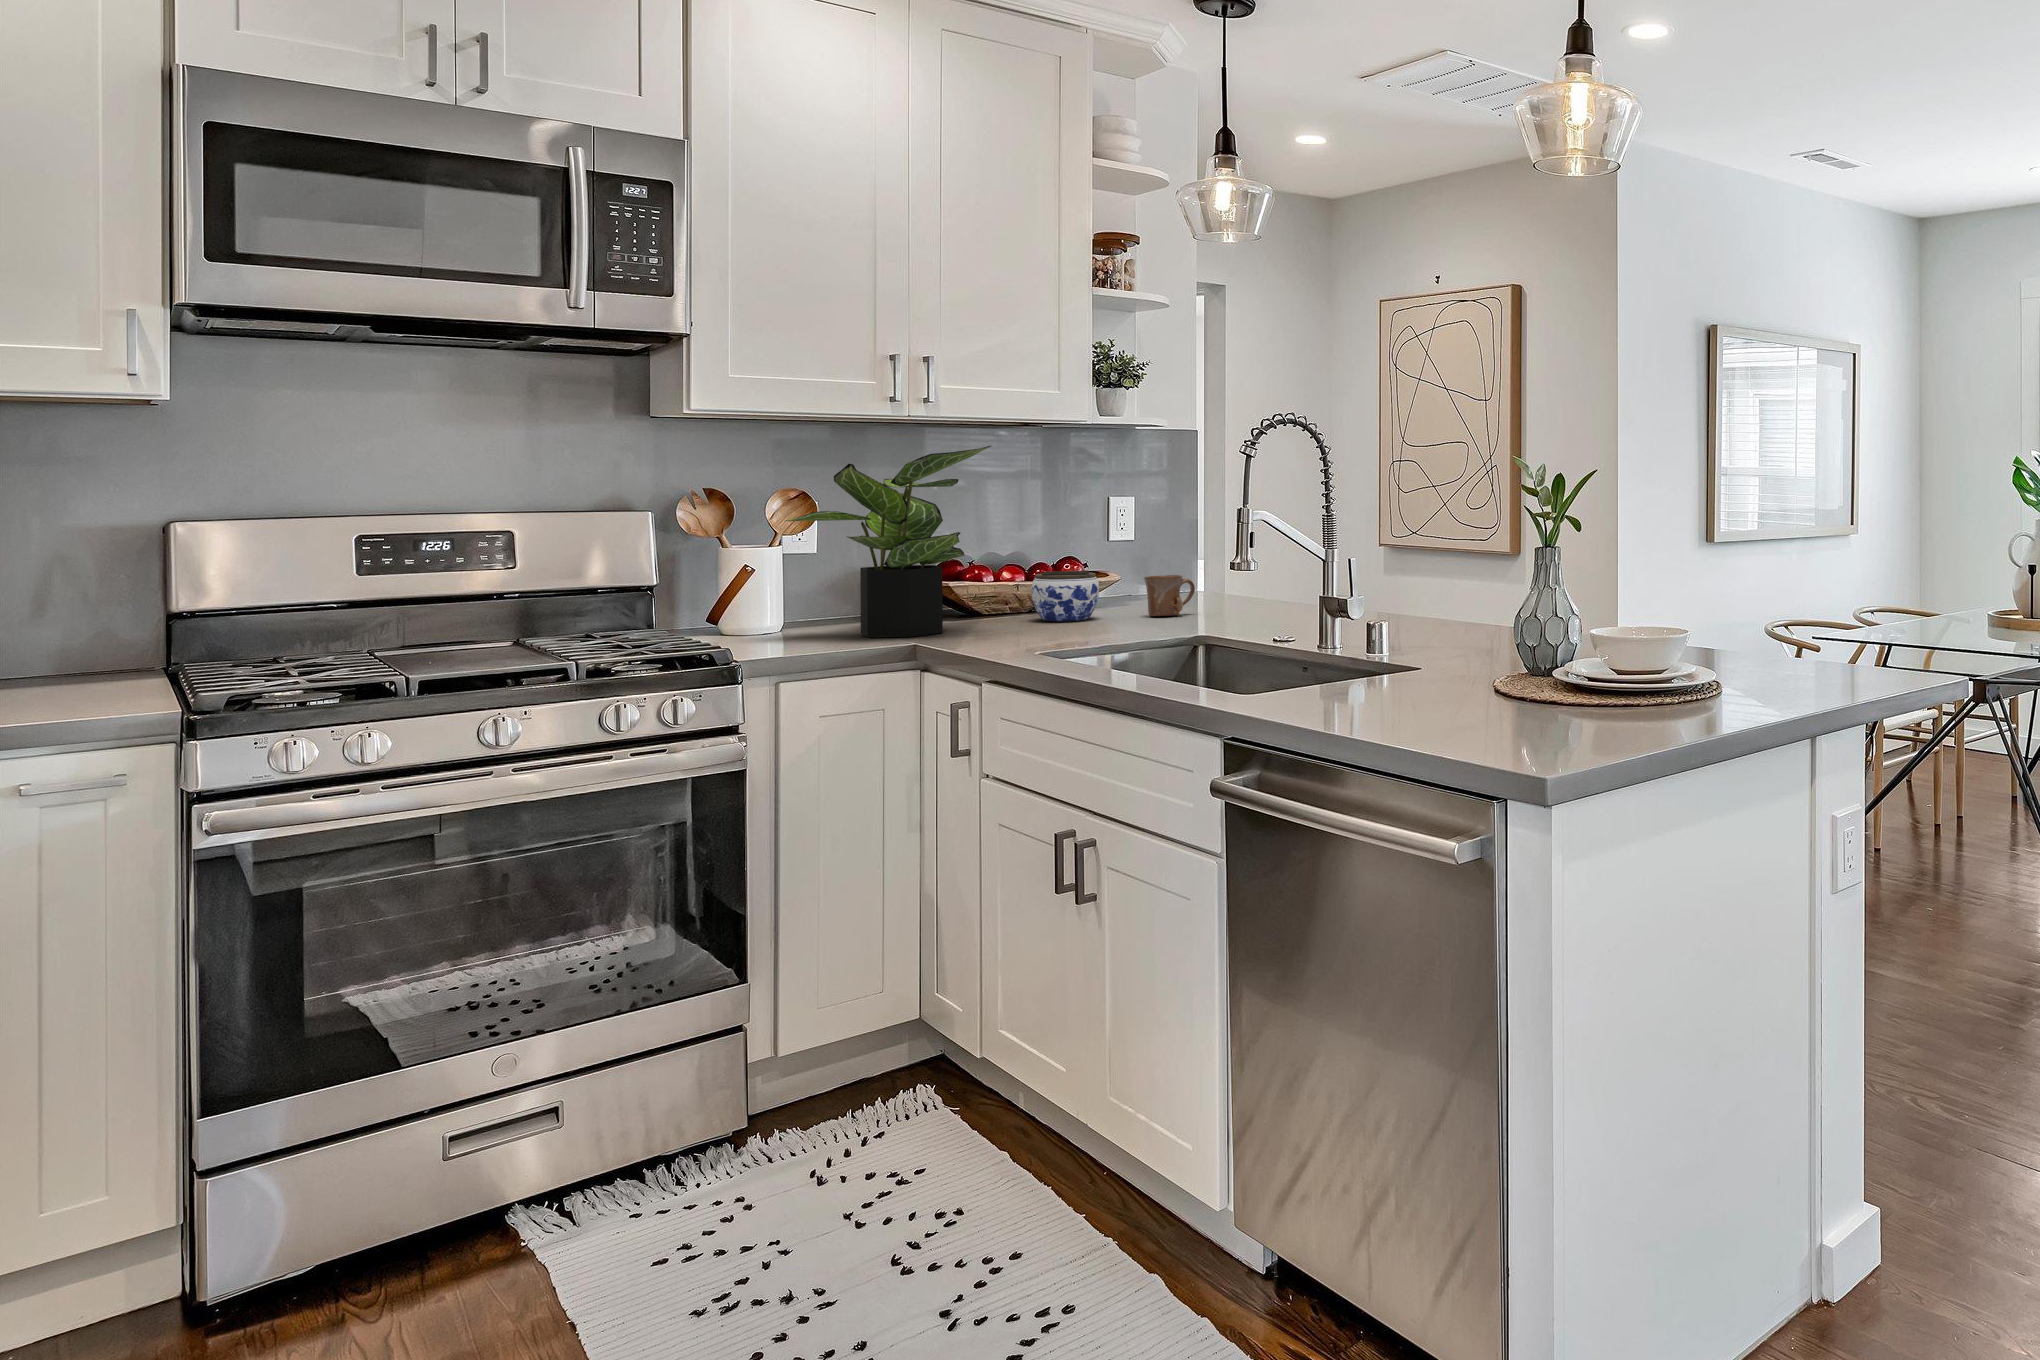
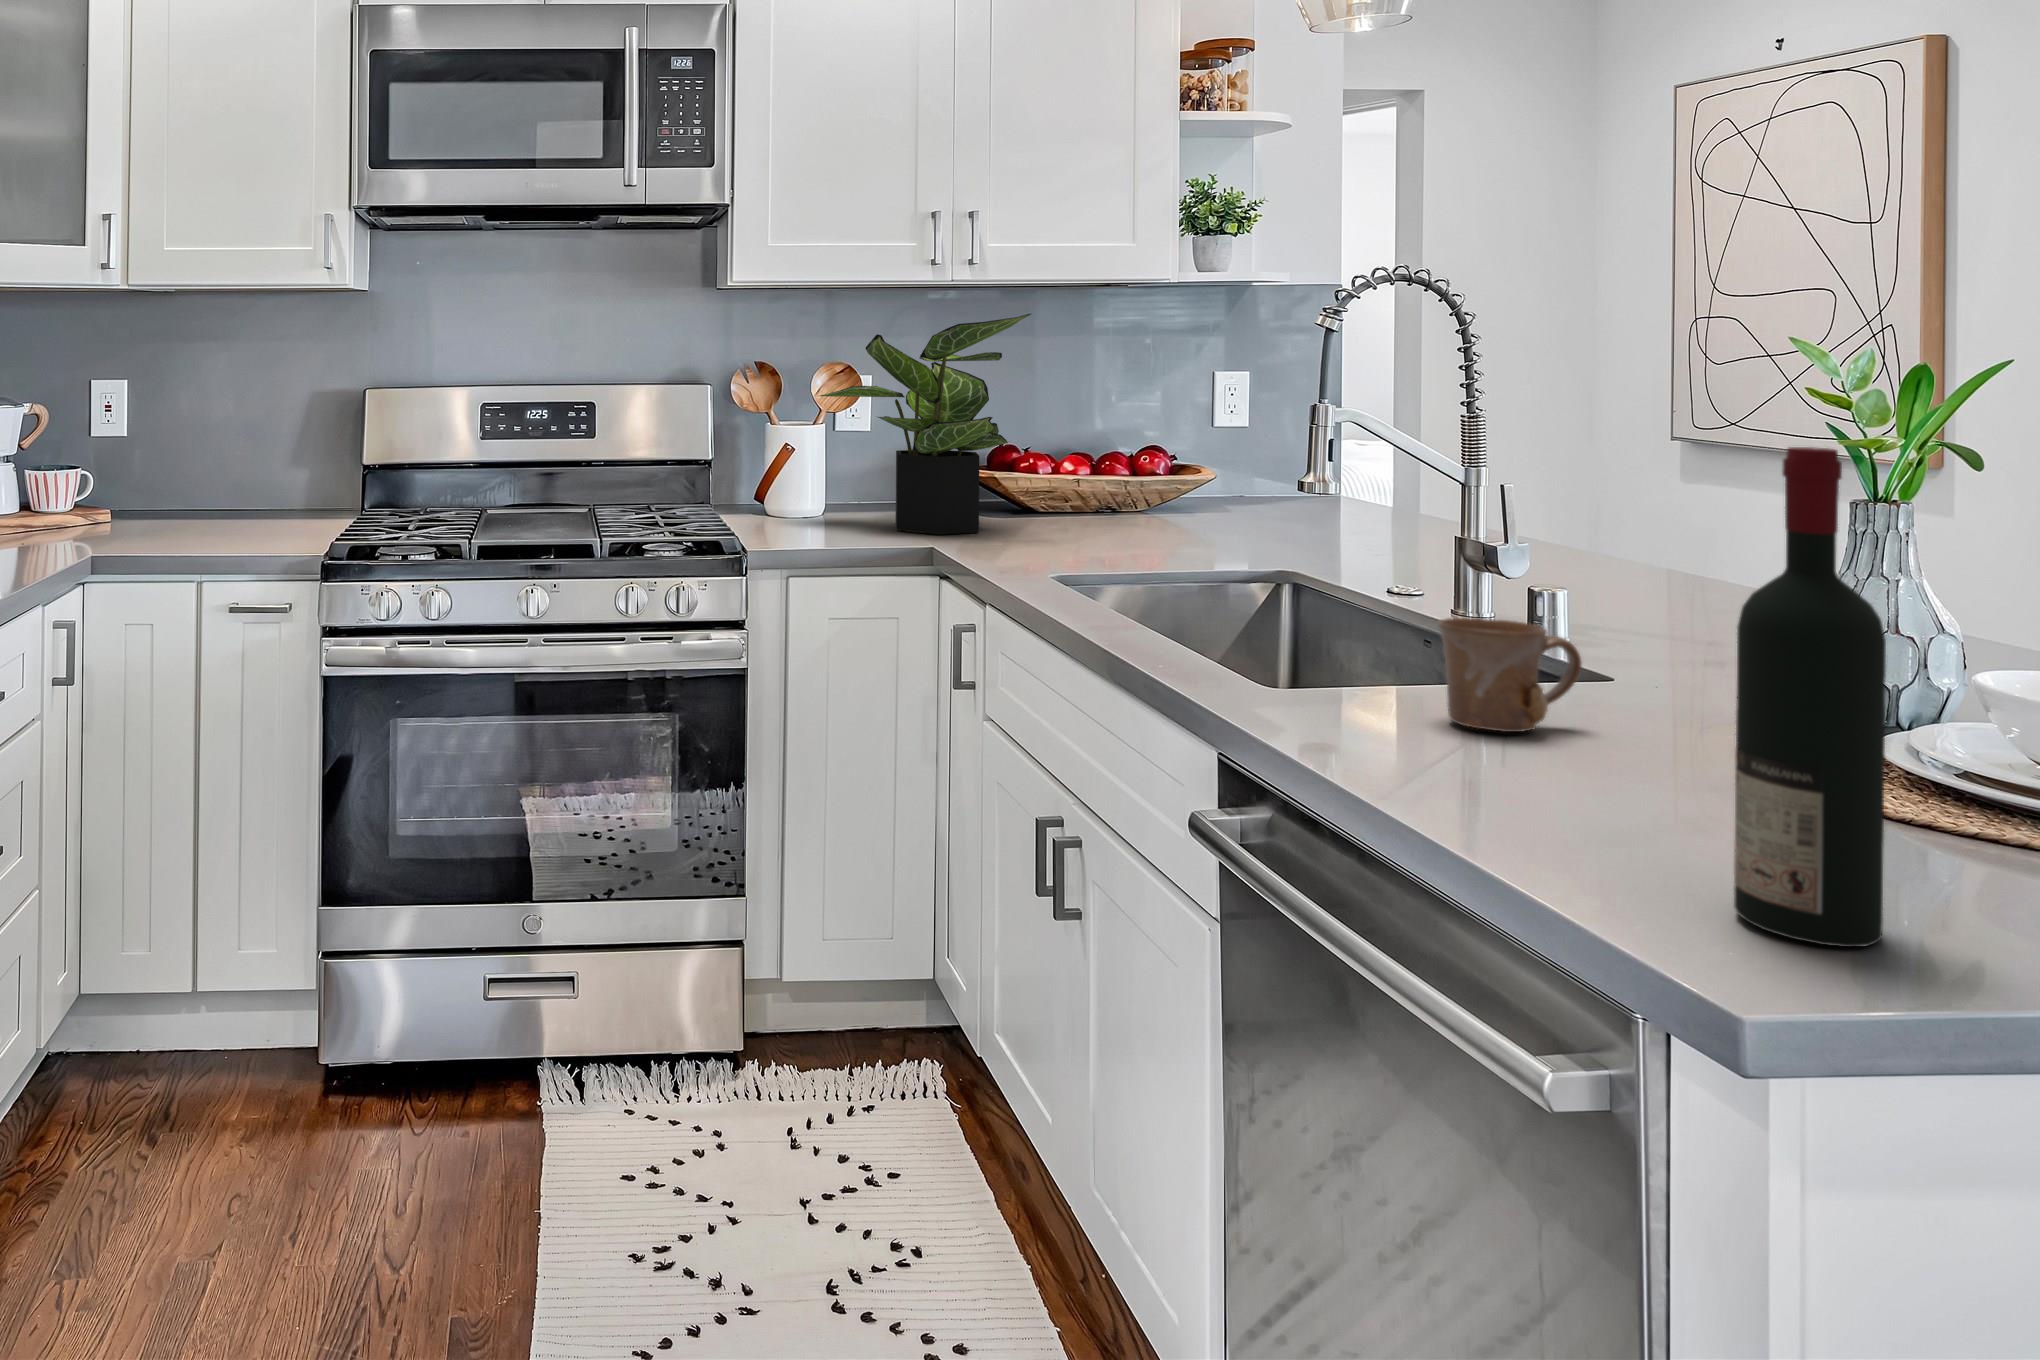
wine bottle: none [1534,501,1594,747] -> present [1734,447,1886,947]
jar: present [1031,571,1099,621] -> none [1093,466,1177,531]
mug: present [1144,575,1195,616] -> present [1438,618,1582,732]

